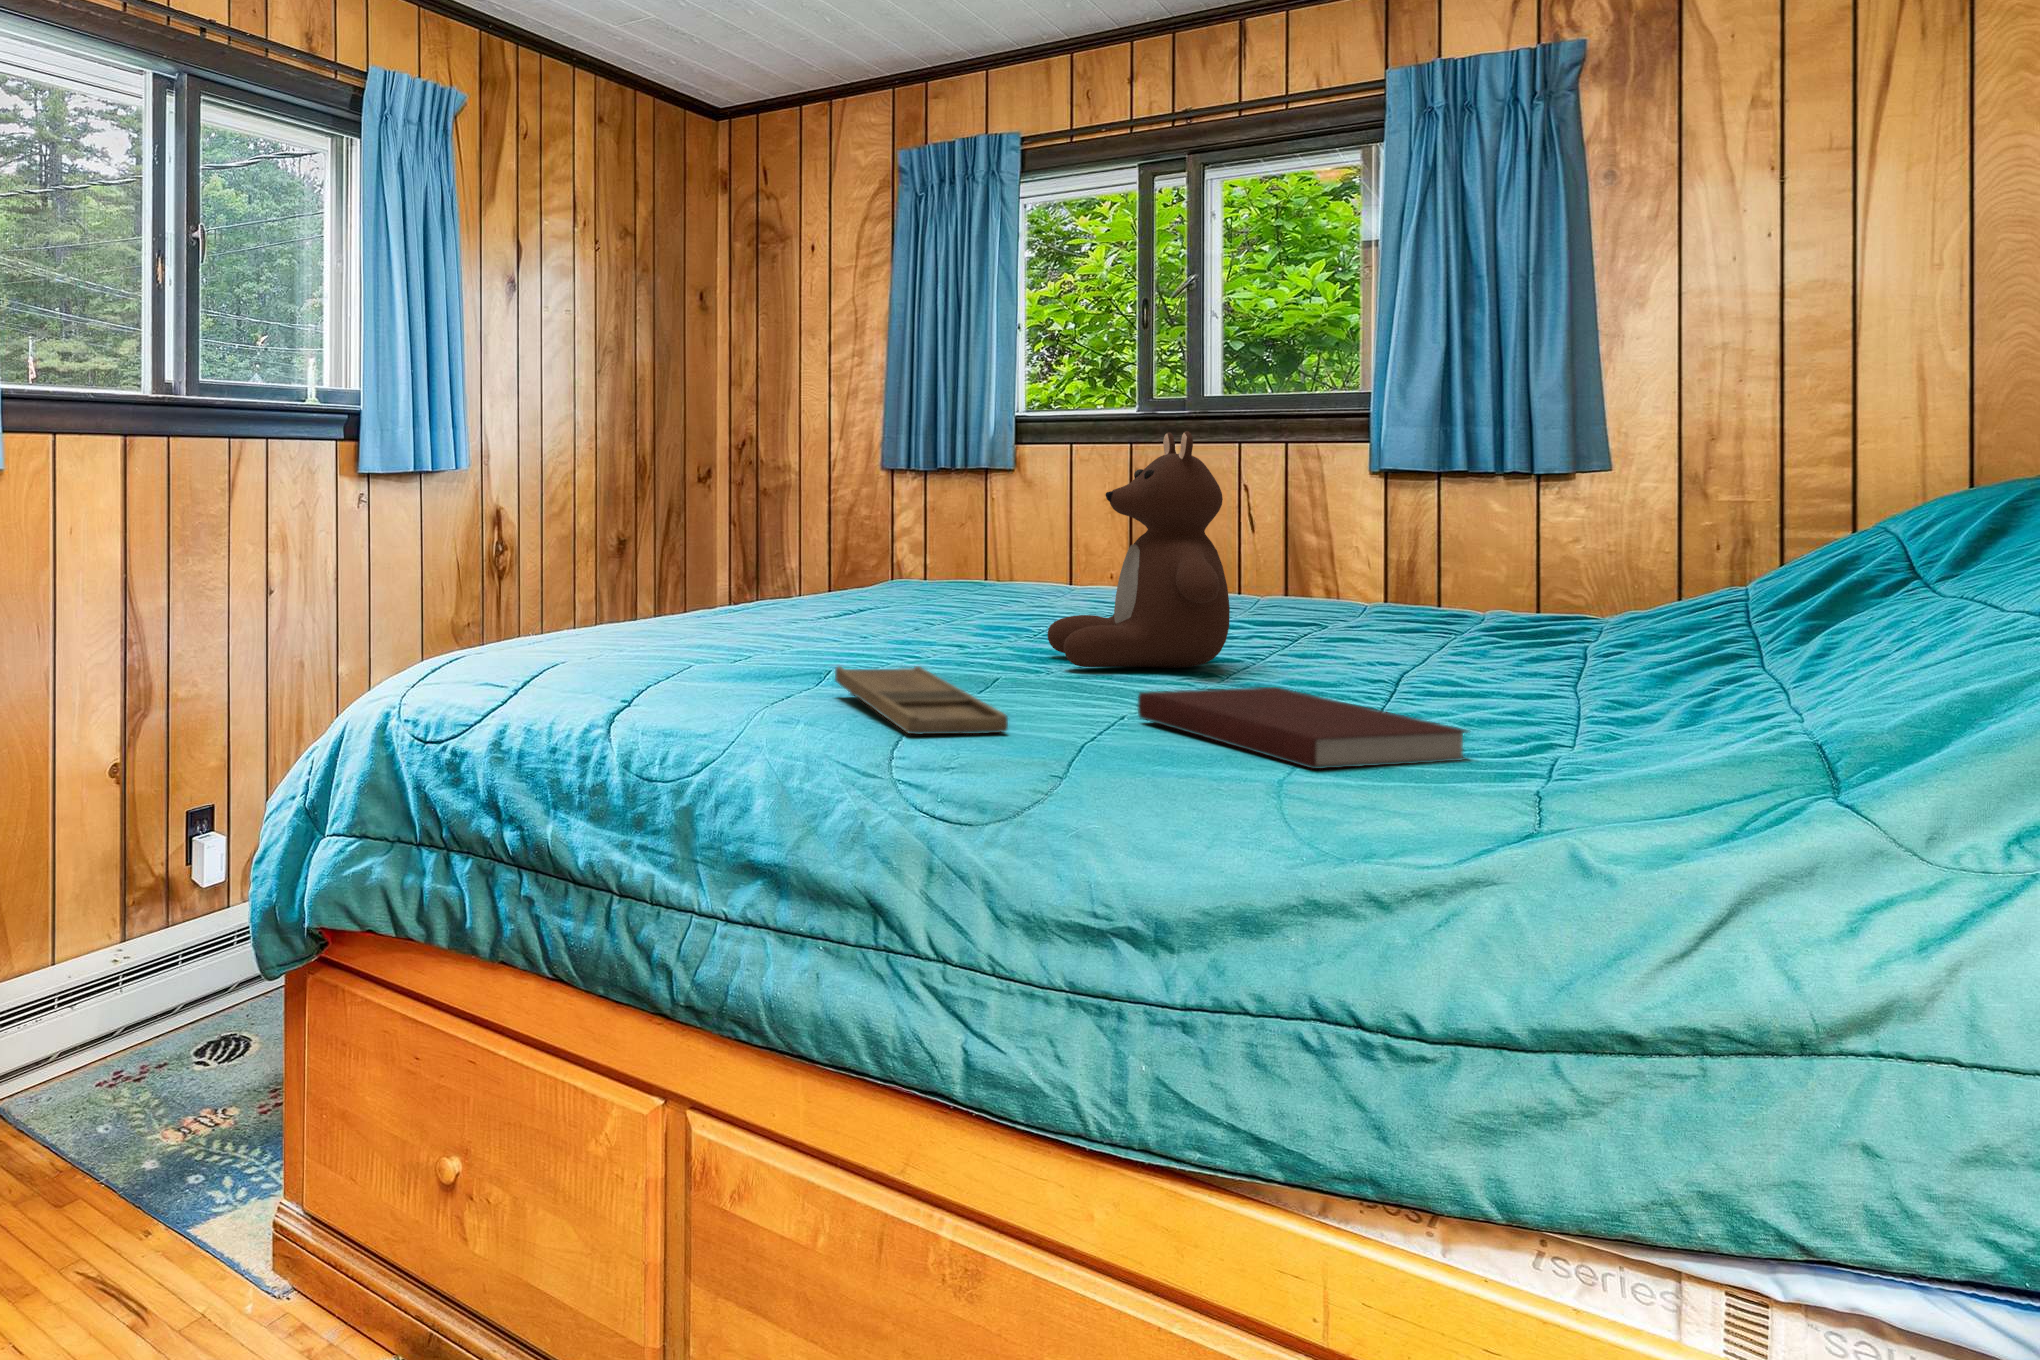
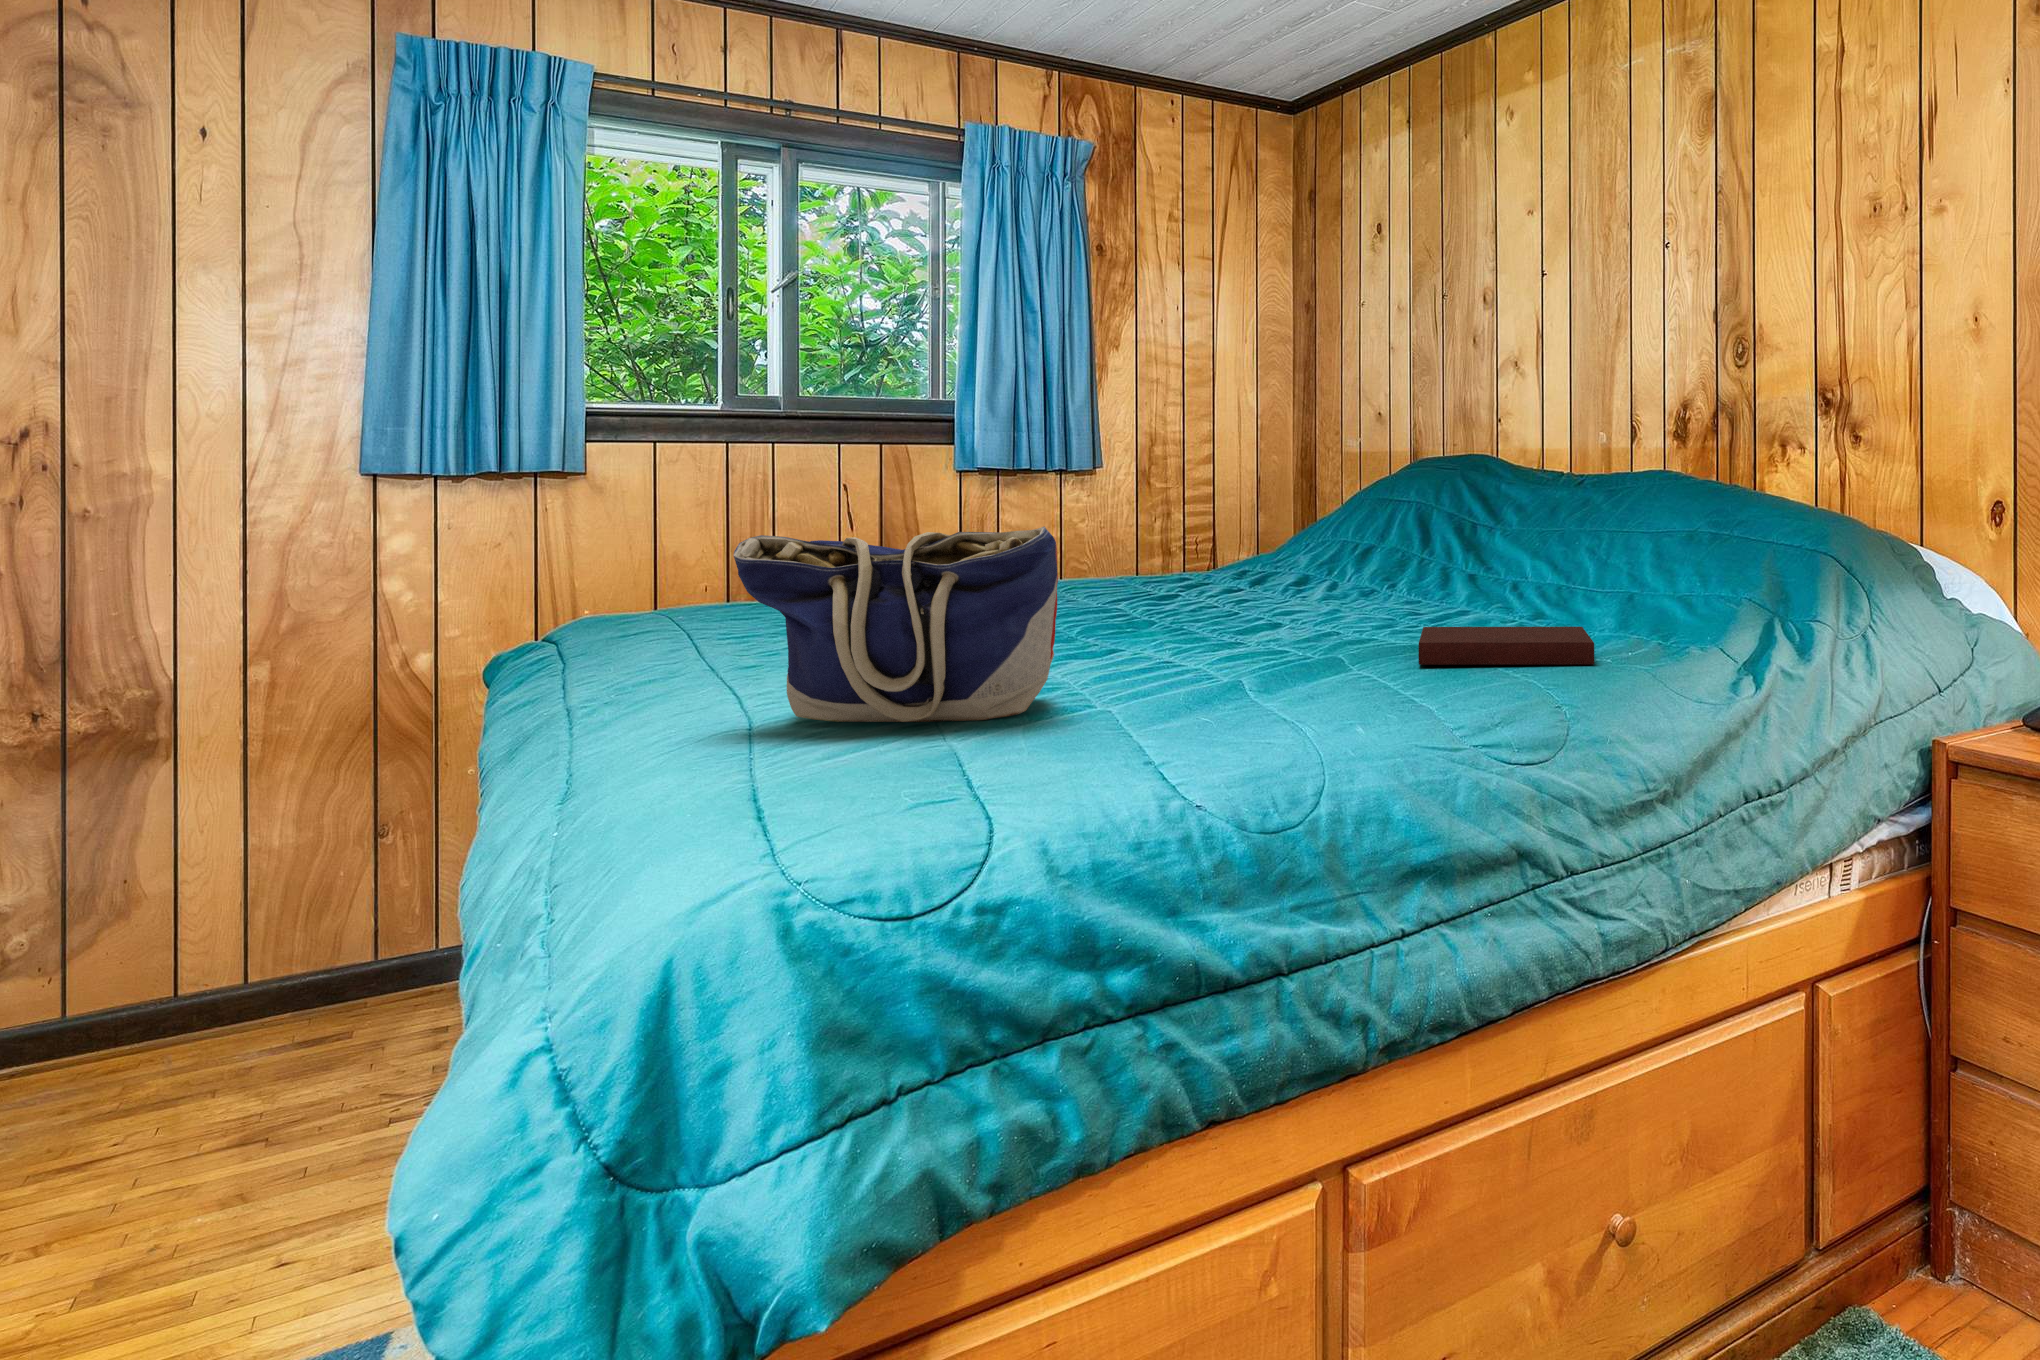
teddy bear: present [1047,431,1230,668] -> none [1117,430,1295,648]
tote bag: none [629,516,815,672] -> present [734,526,1058,722]
tray: present [835,666,1008,734] -> none [1200,661,1427,708]

